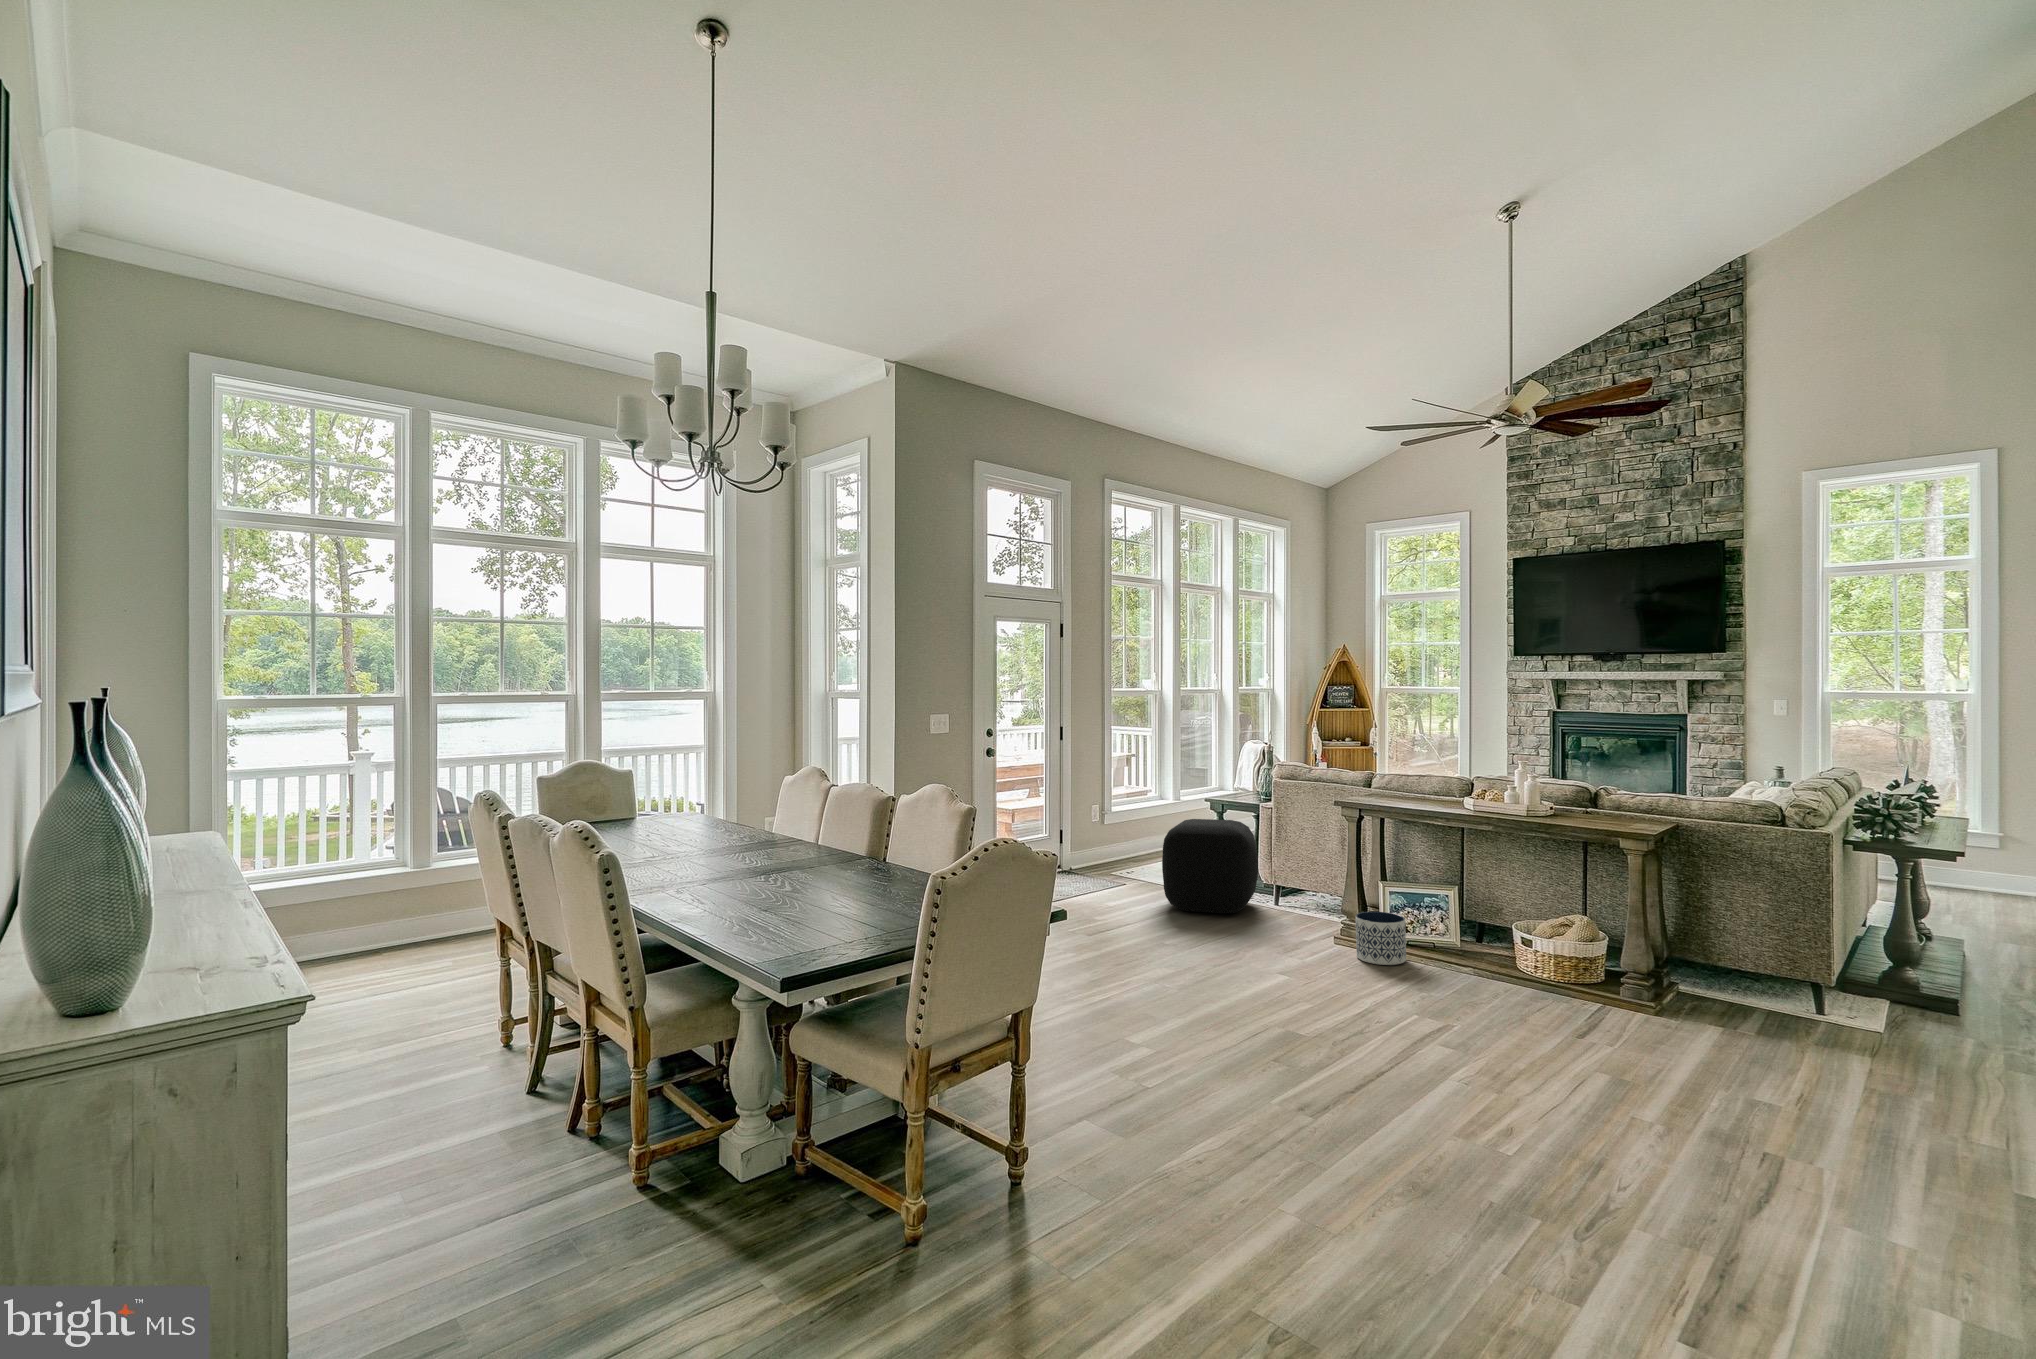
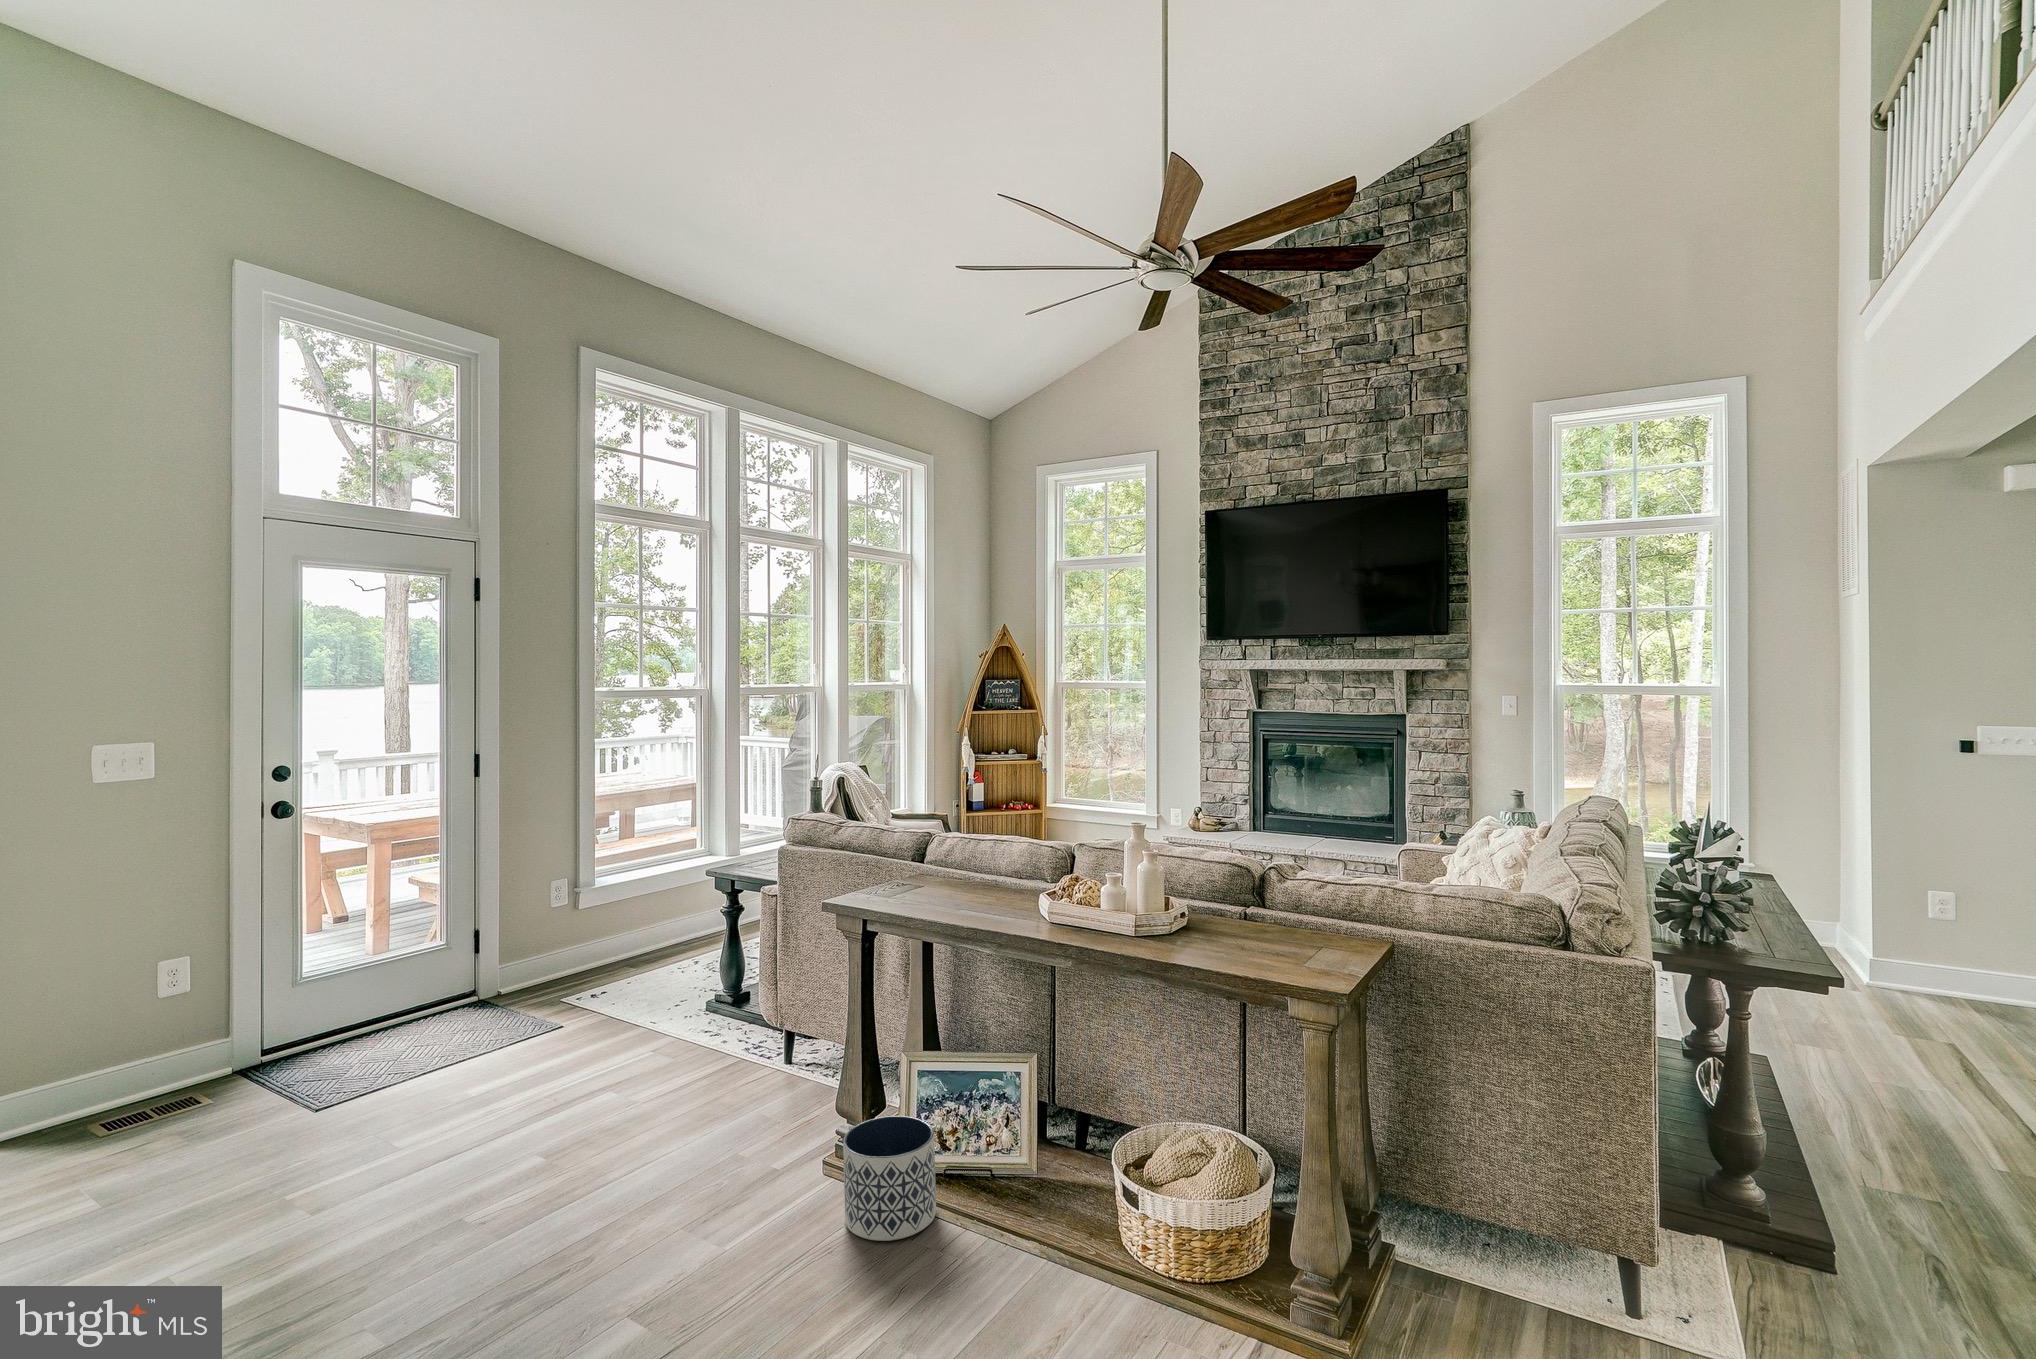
ottoman: present [1162,819,1258,914] -> none [569,919,758,1100]

